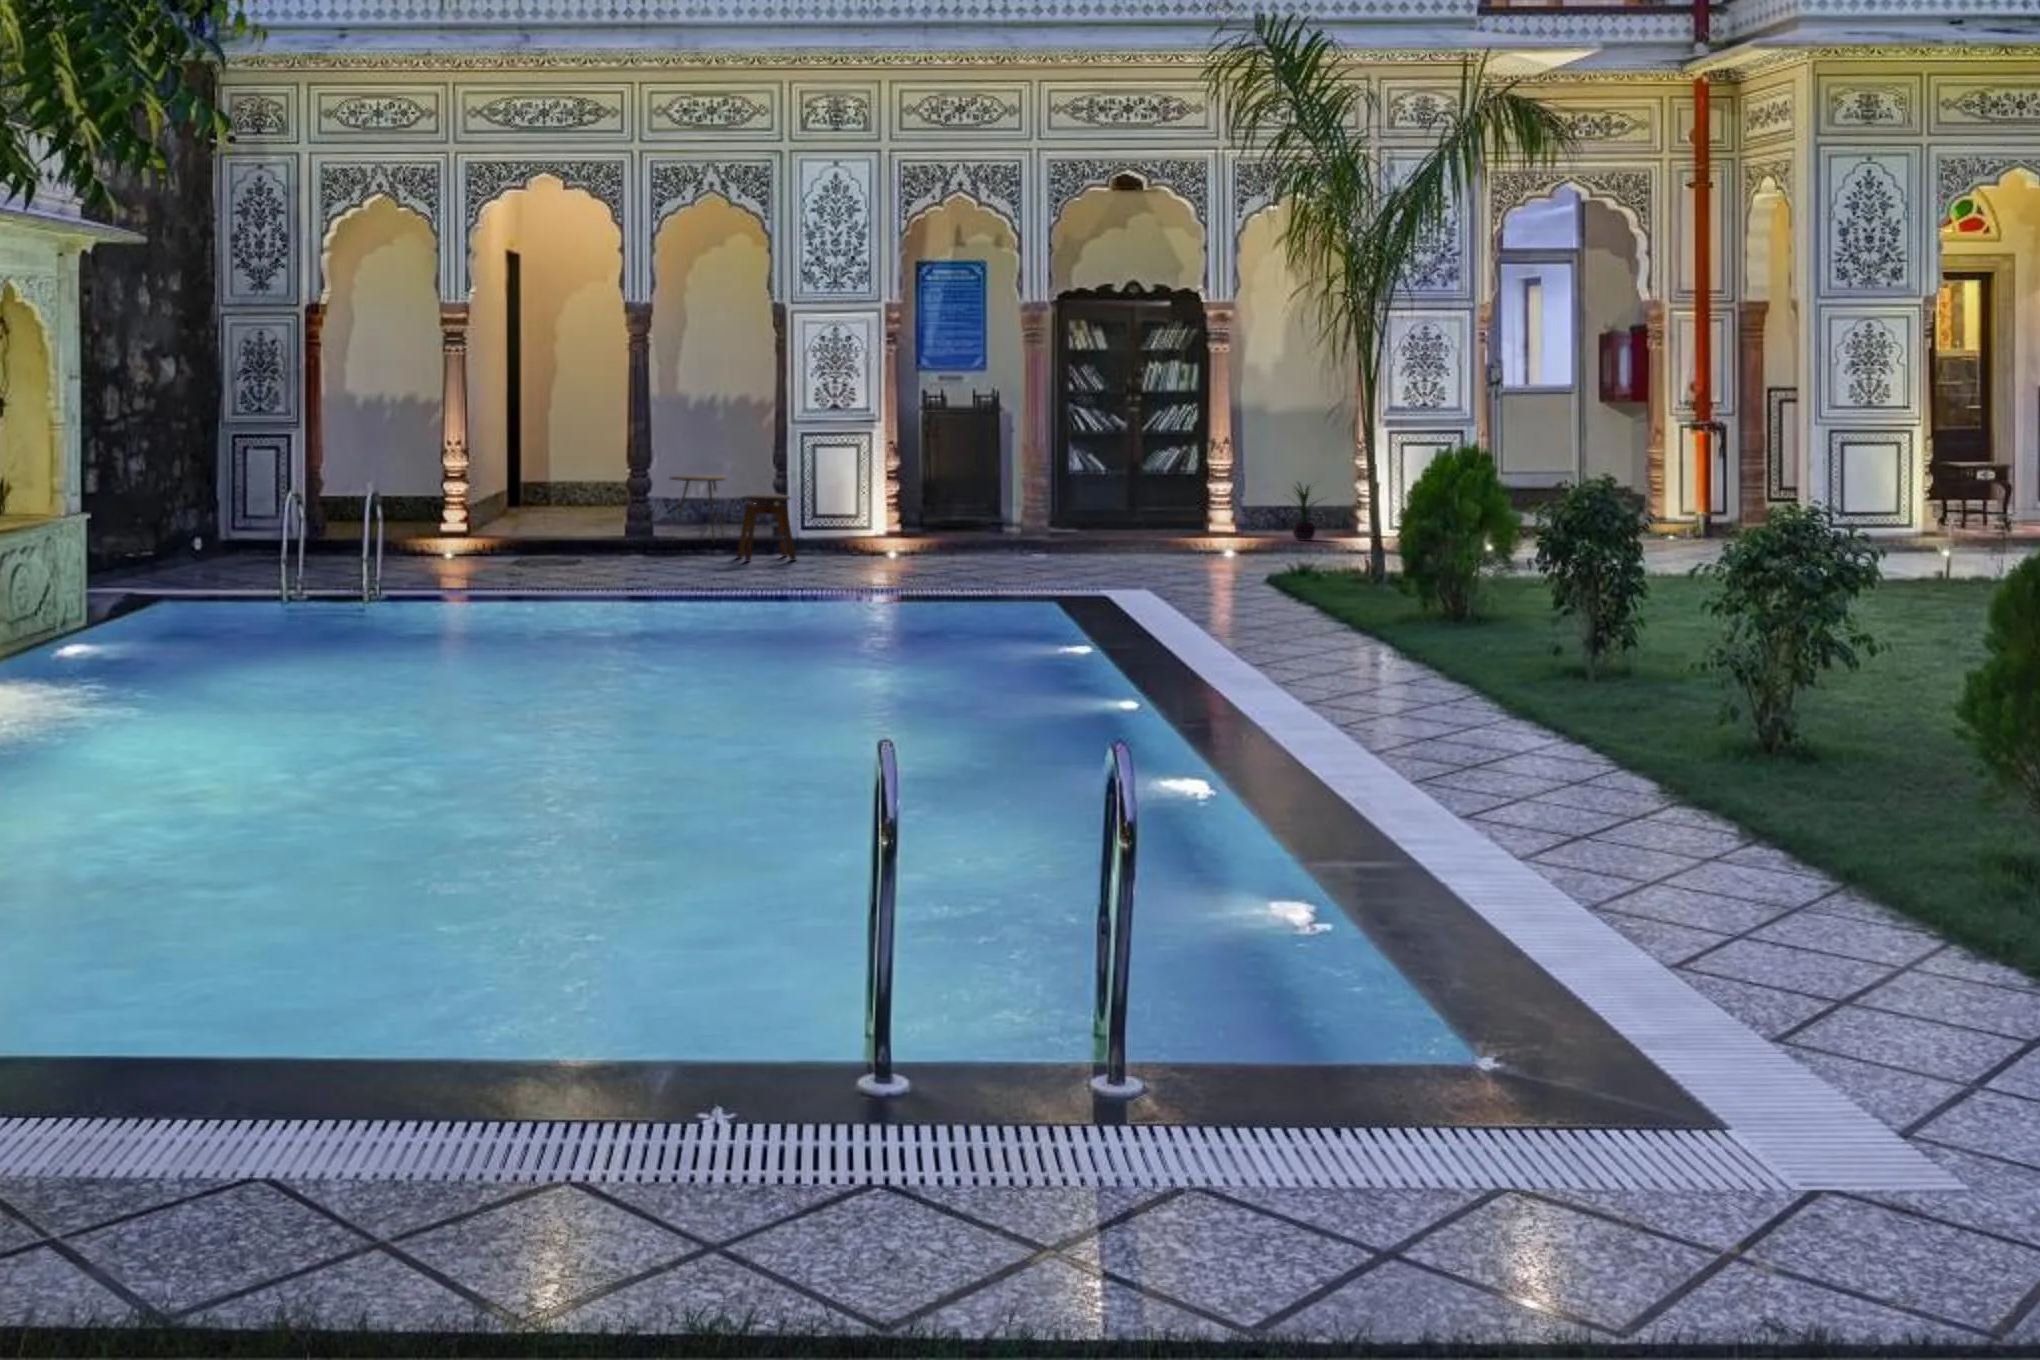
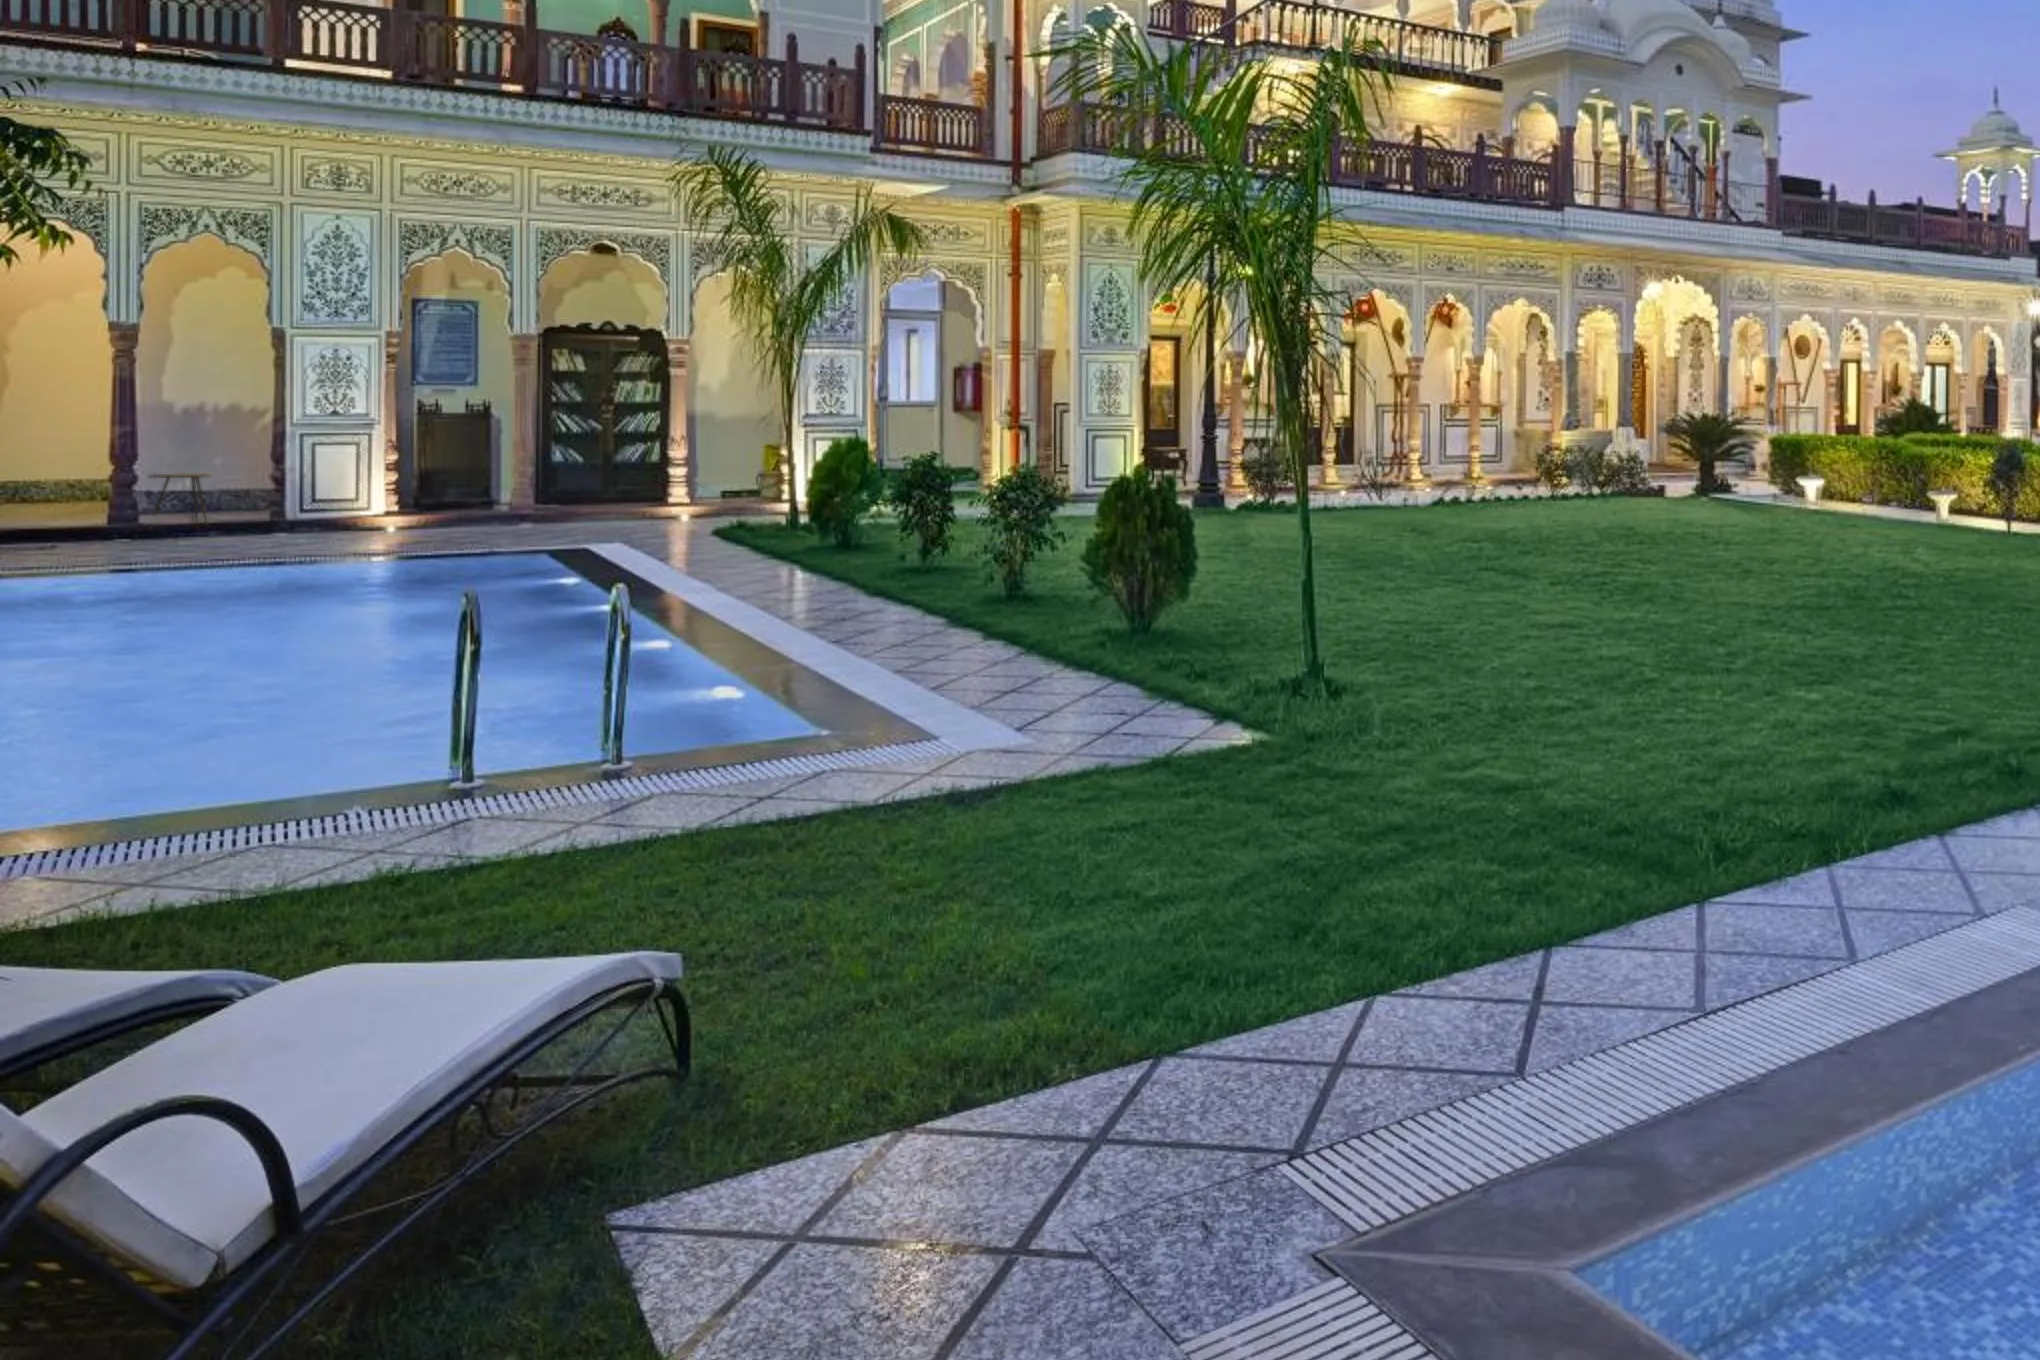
decorative plant: present [1293,484,1319,541] -> none [719,464,771,508]
stool: present [737,494,796,562] -> none [228,487,293,544]

